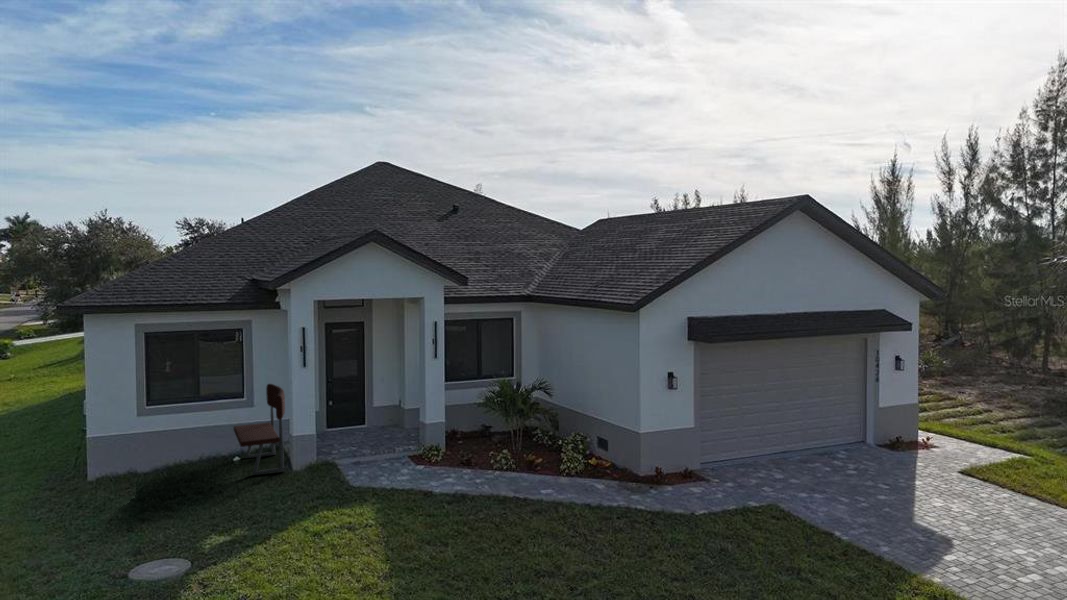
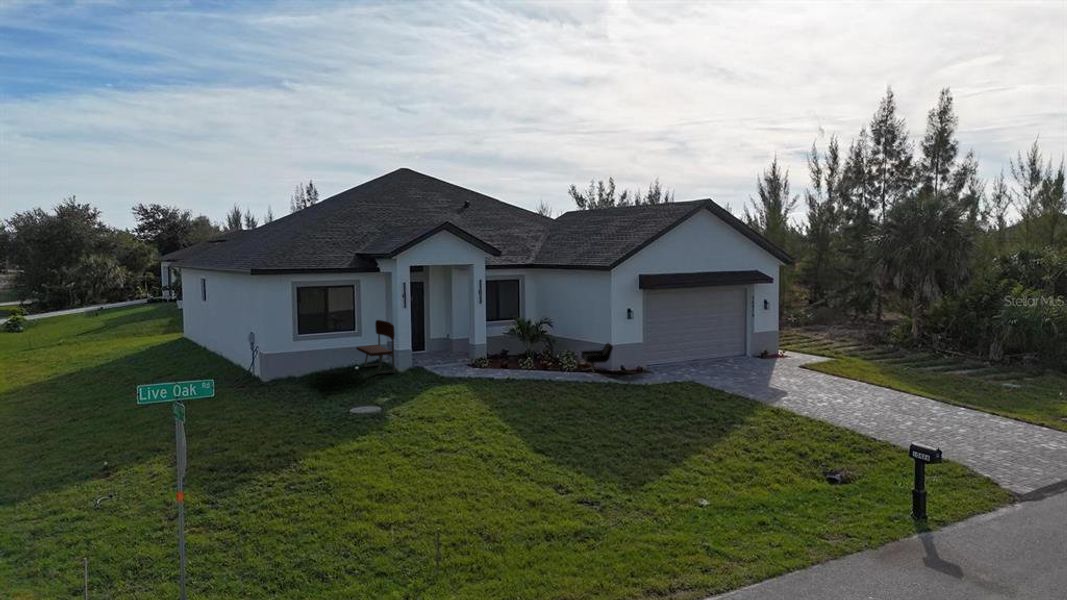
lounge chair: none [586,428,641,479] -> present [583,343,613,370]

